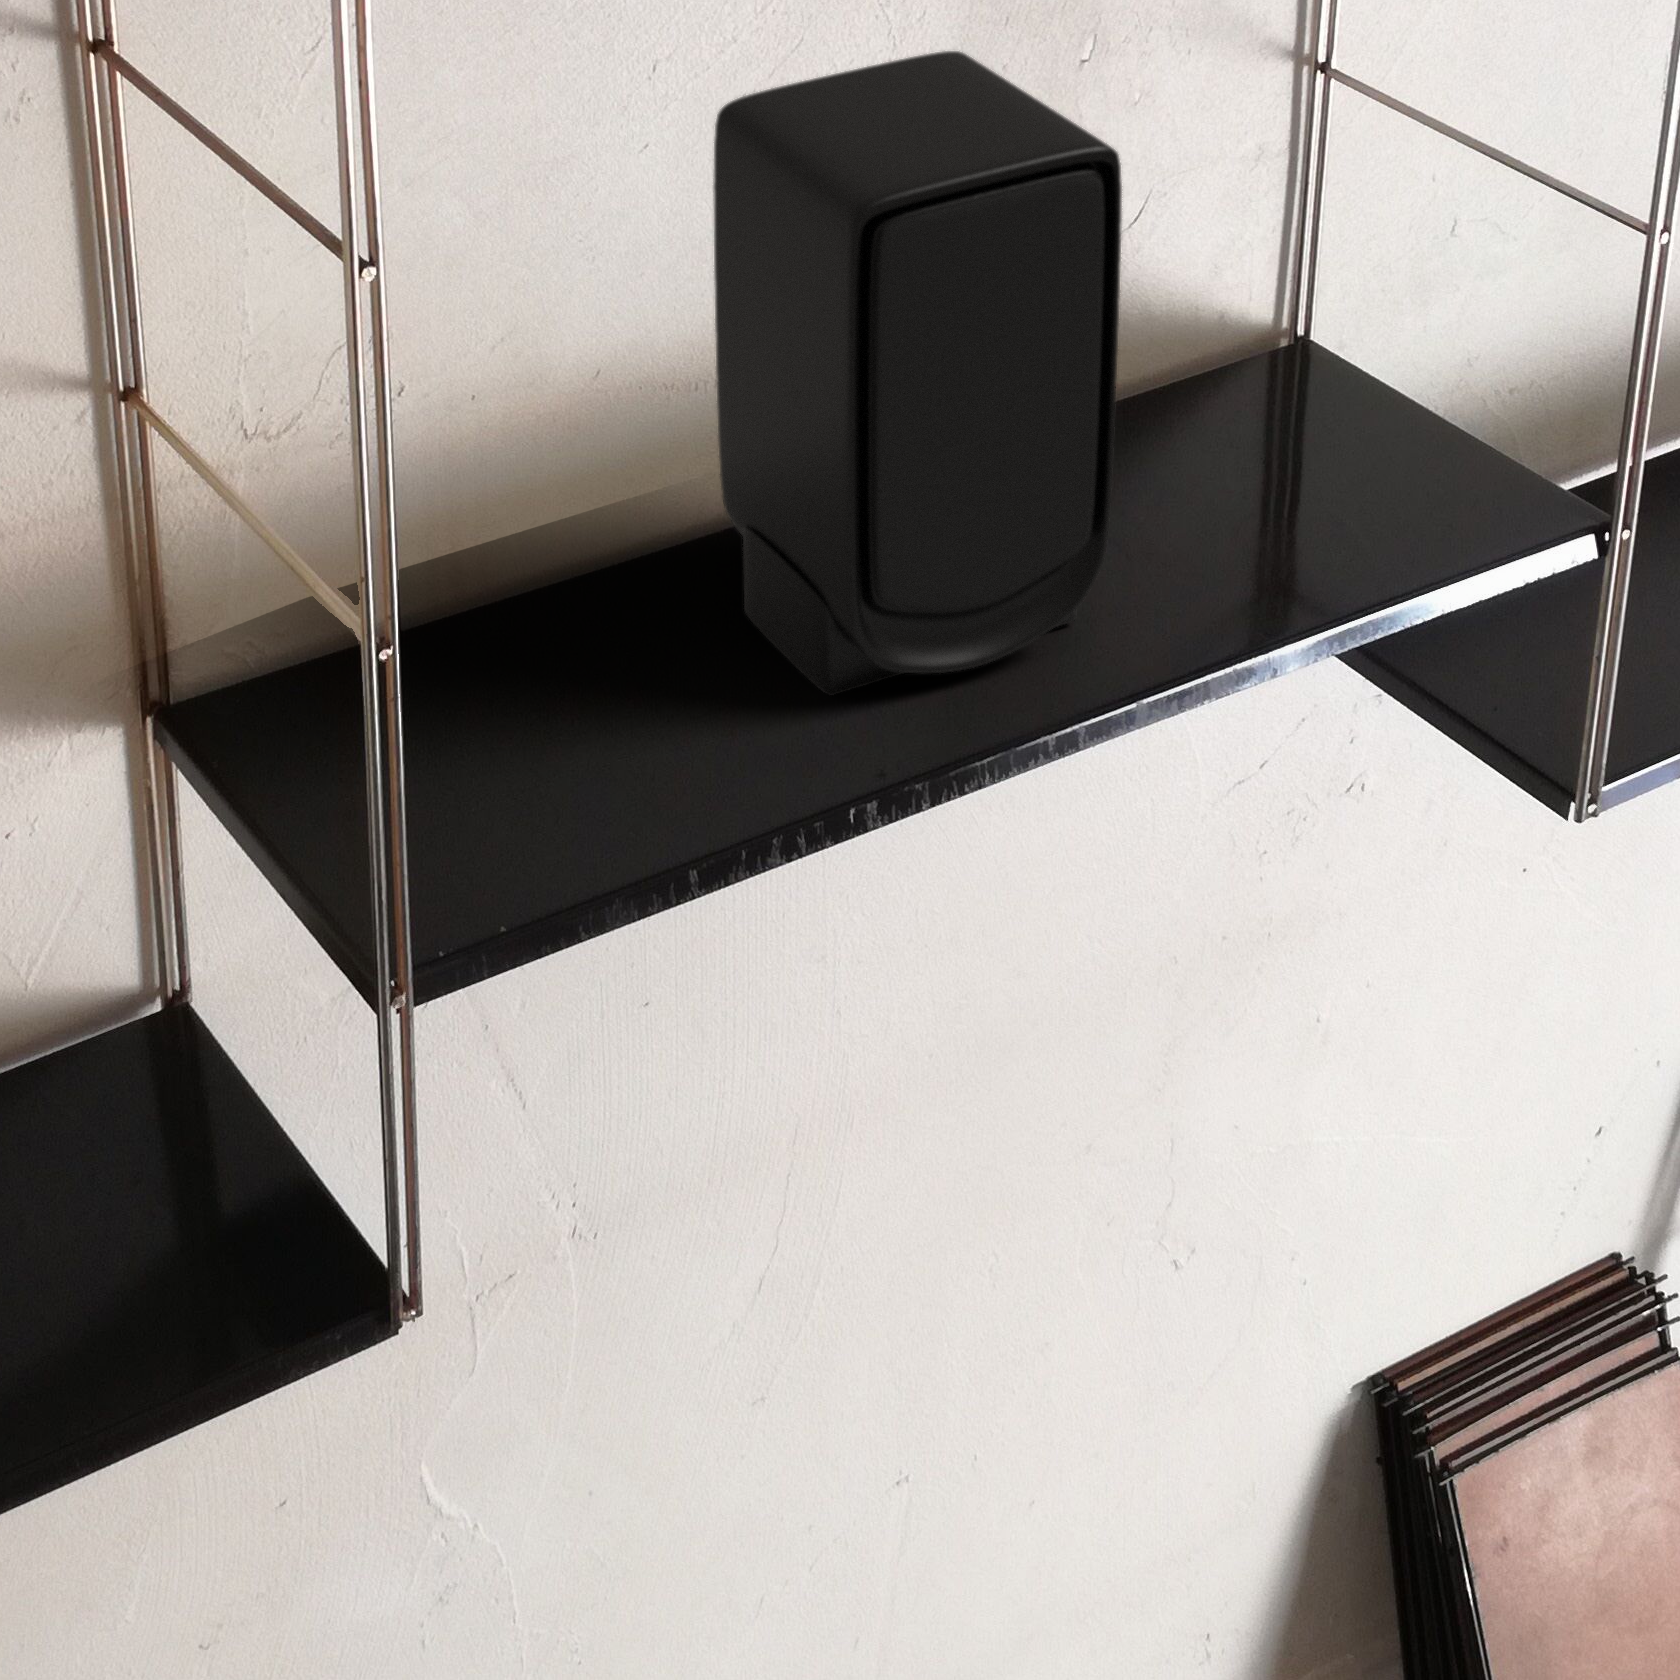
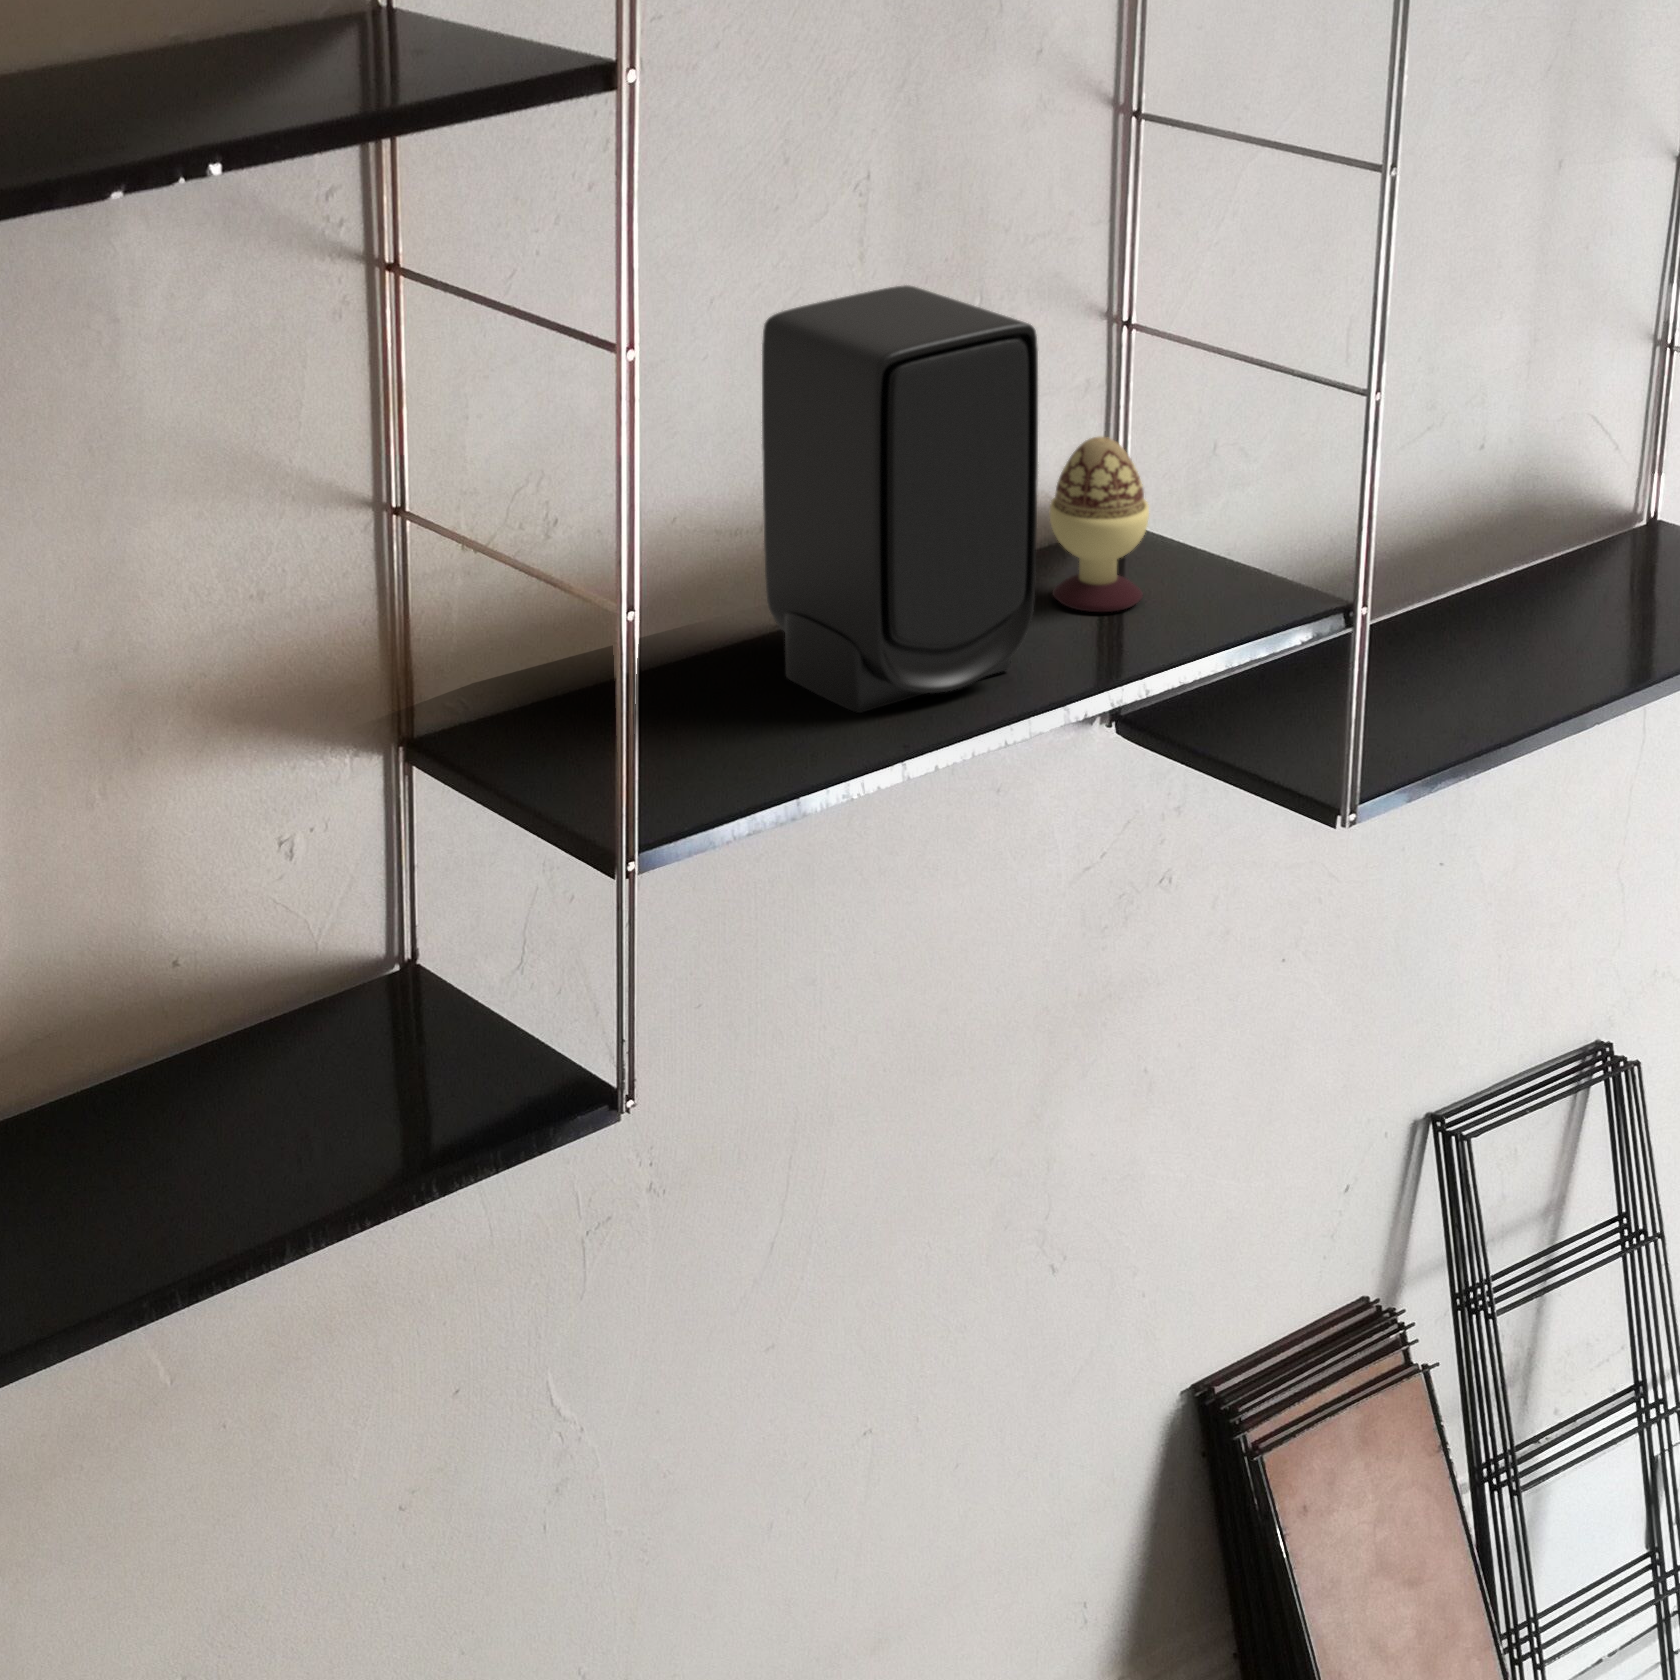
decorative egg: none [1172,259,1317,511] -> present [1050,437,1149,612]

